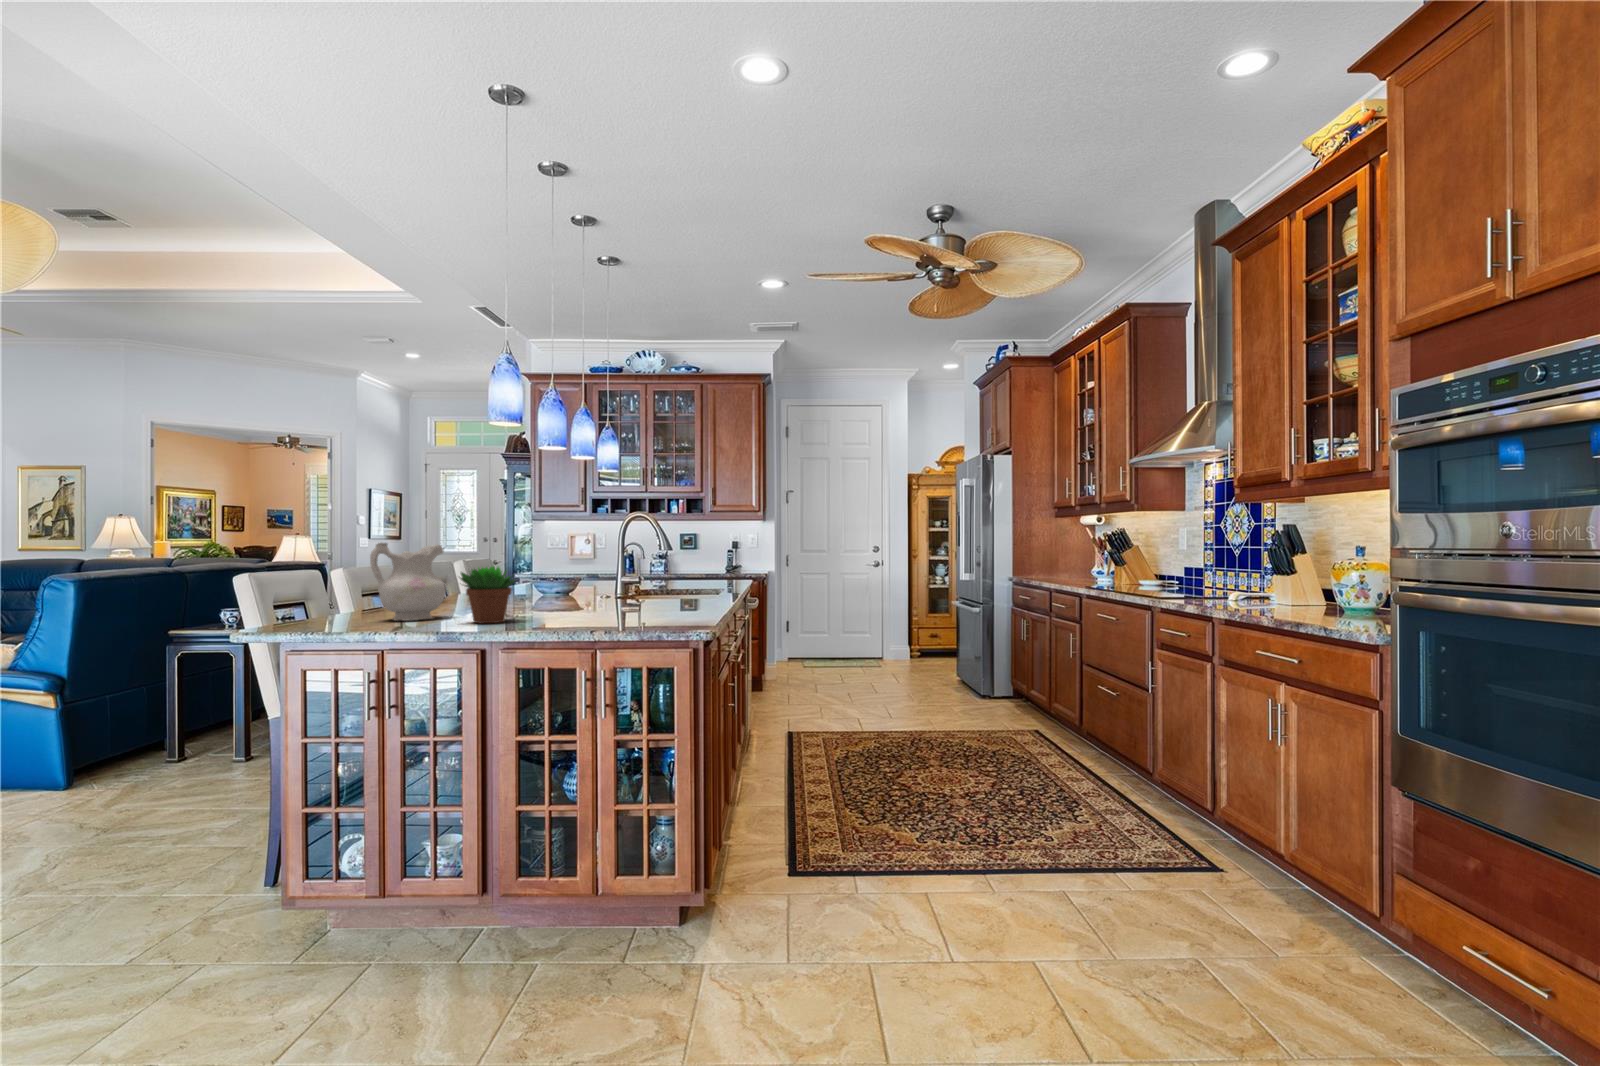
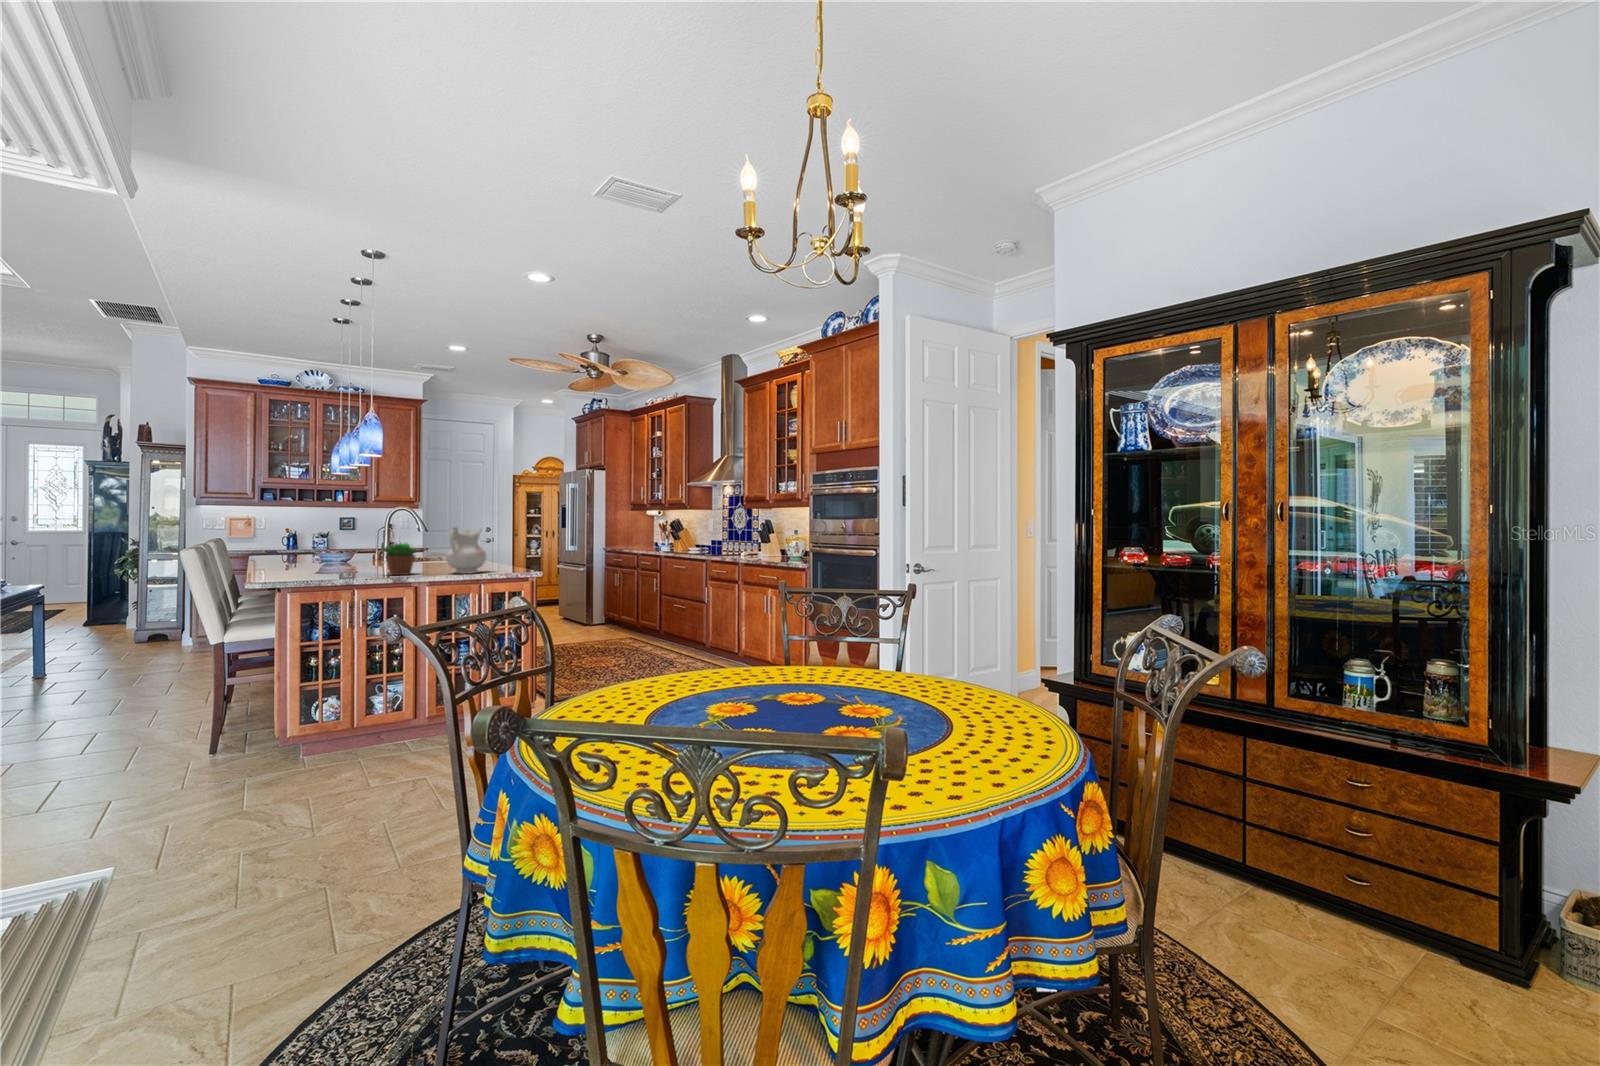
ceramic pitcher: present [370,543,446,621] -> present [446,527,486,574]

